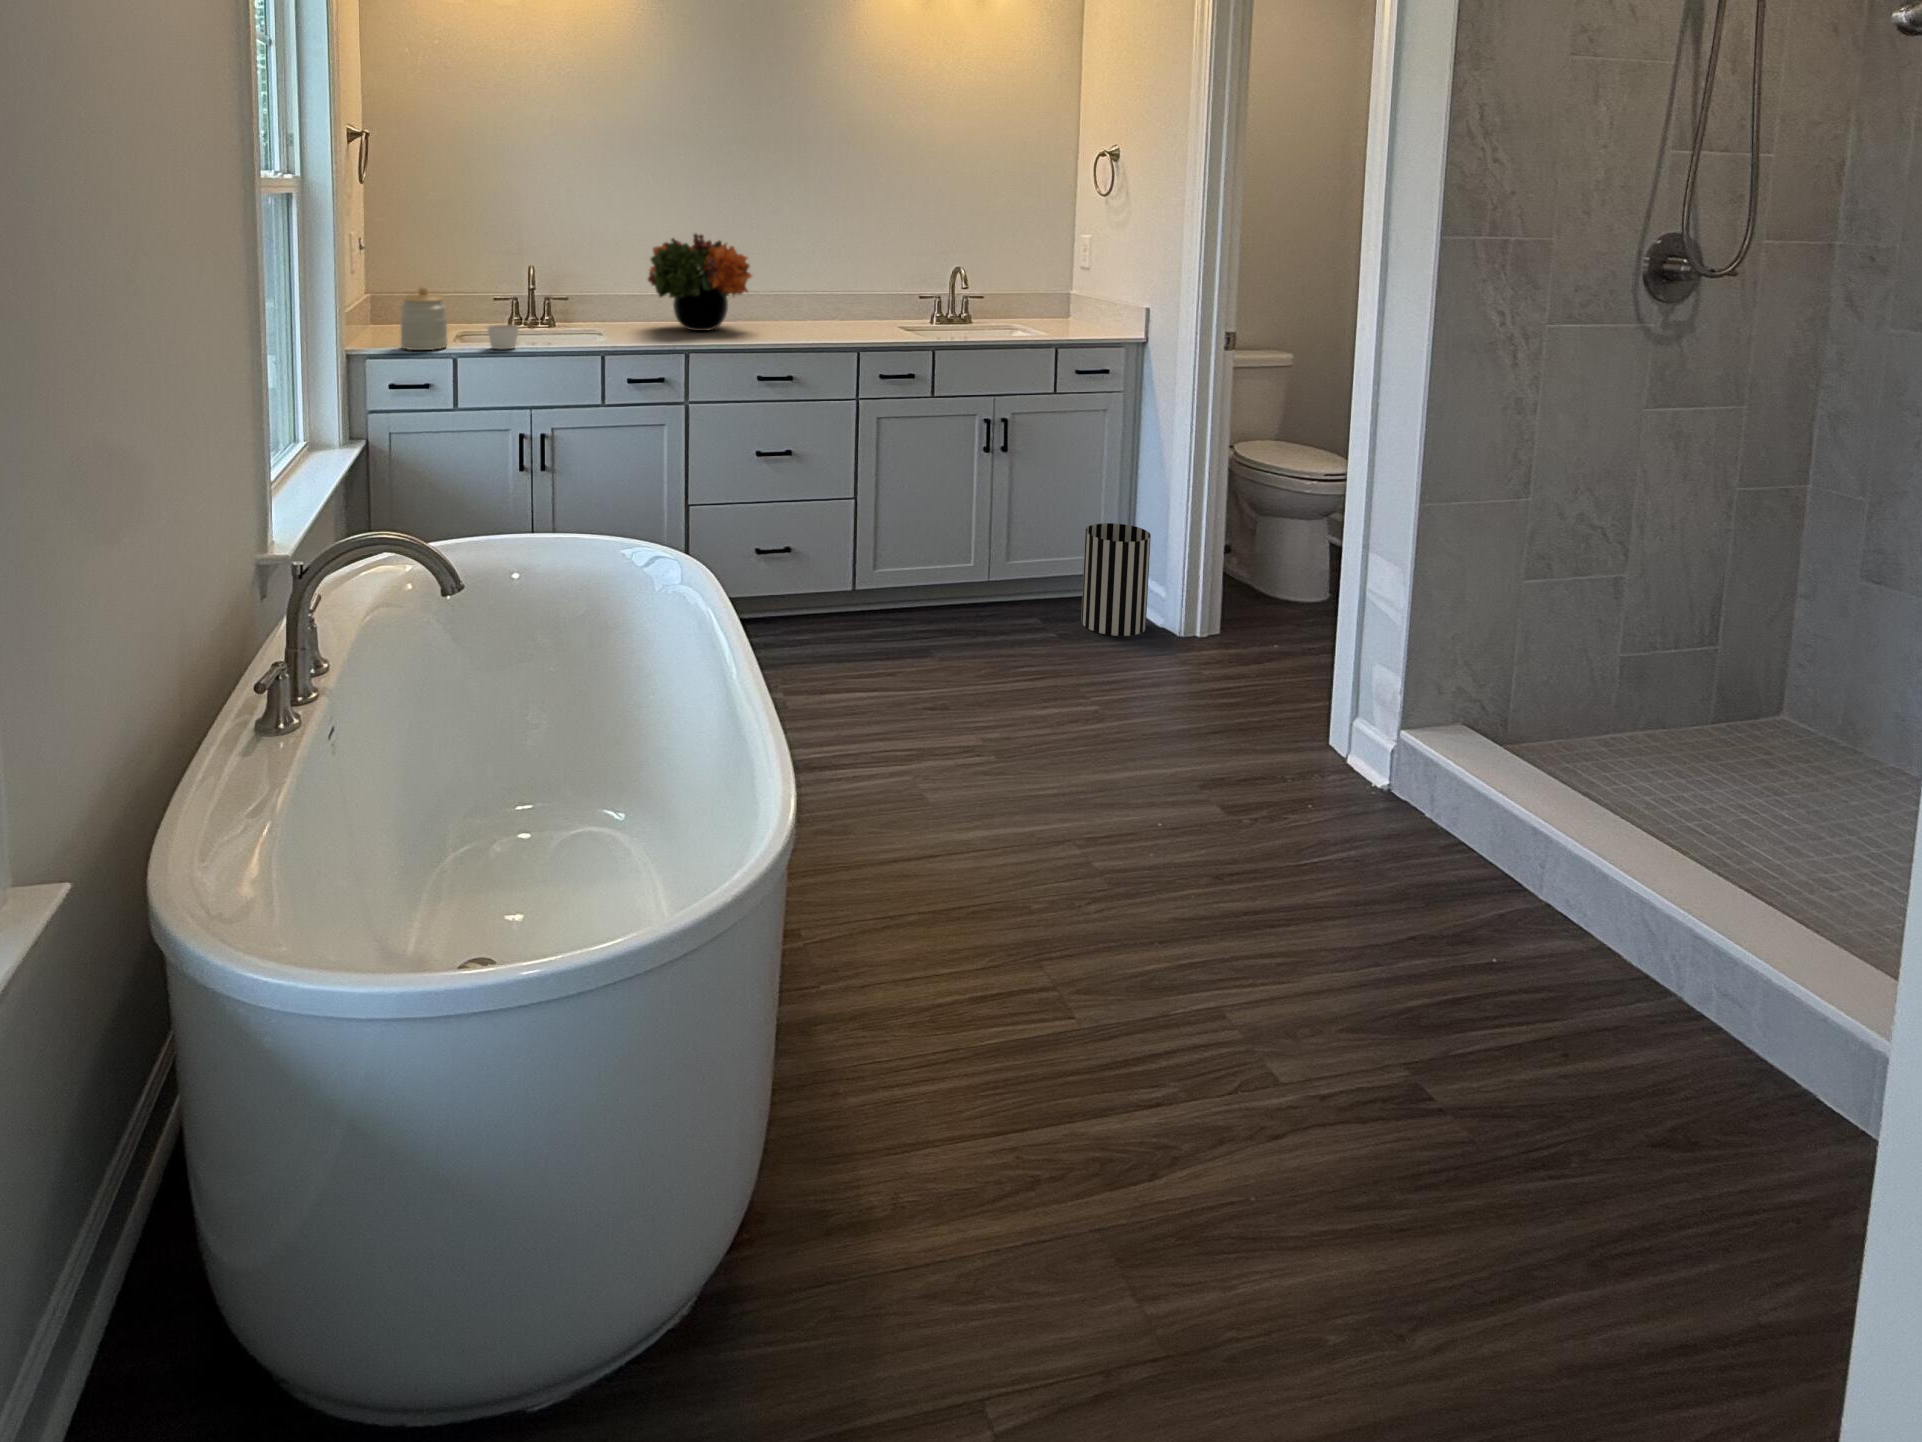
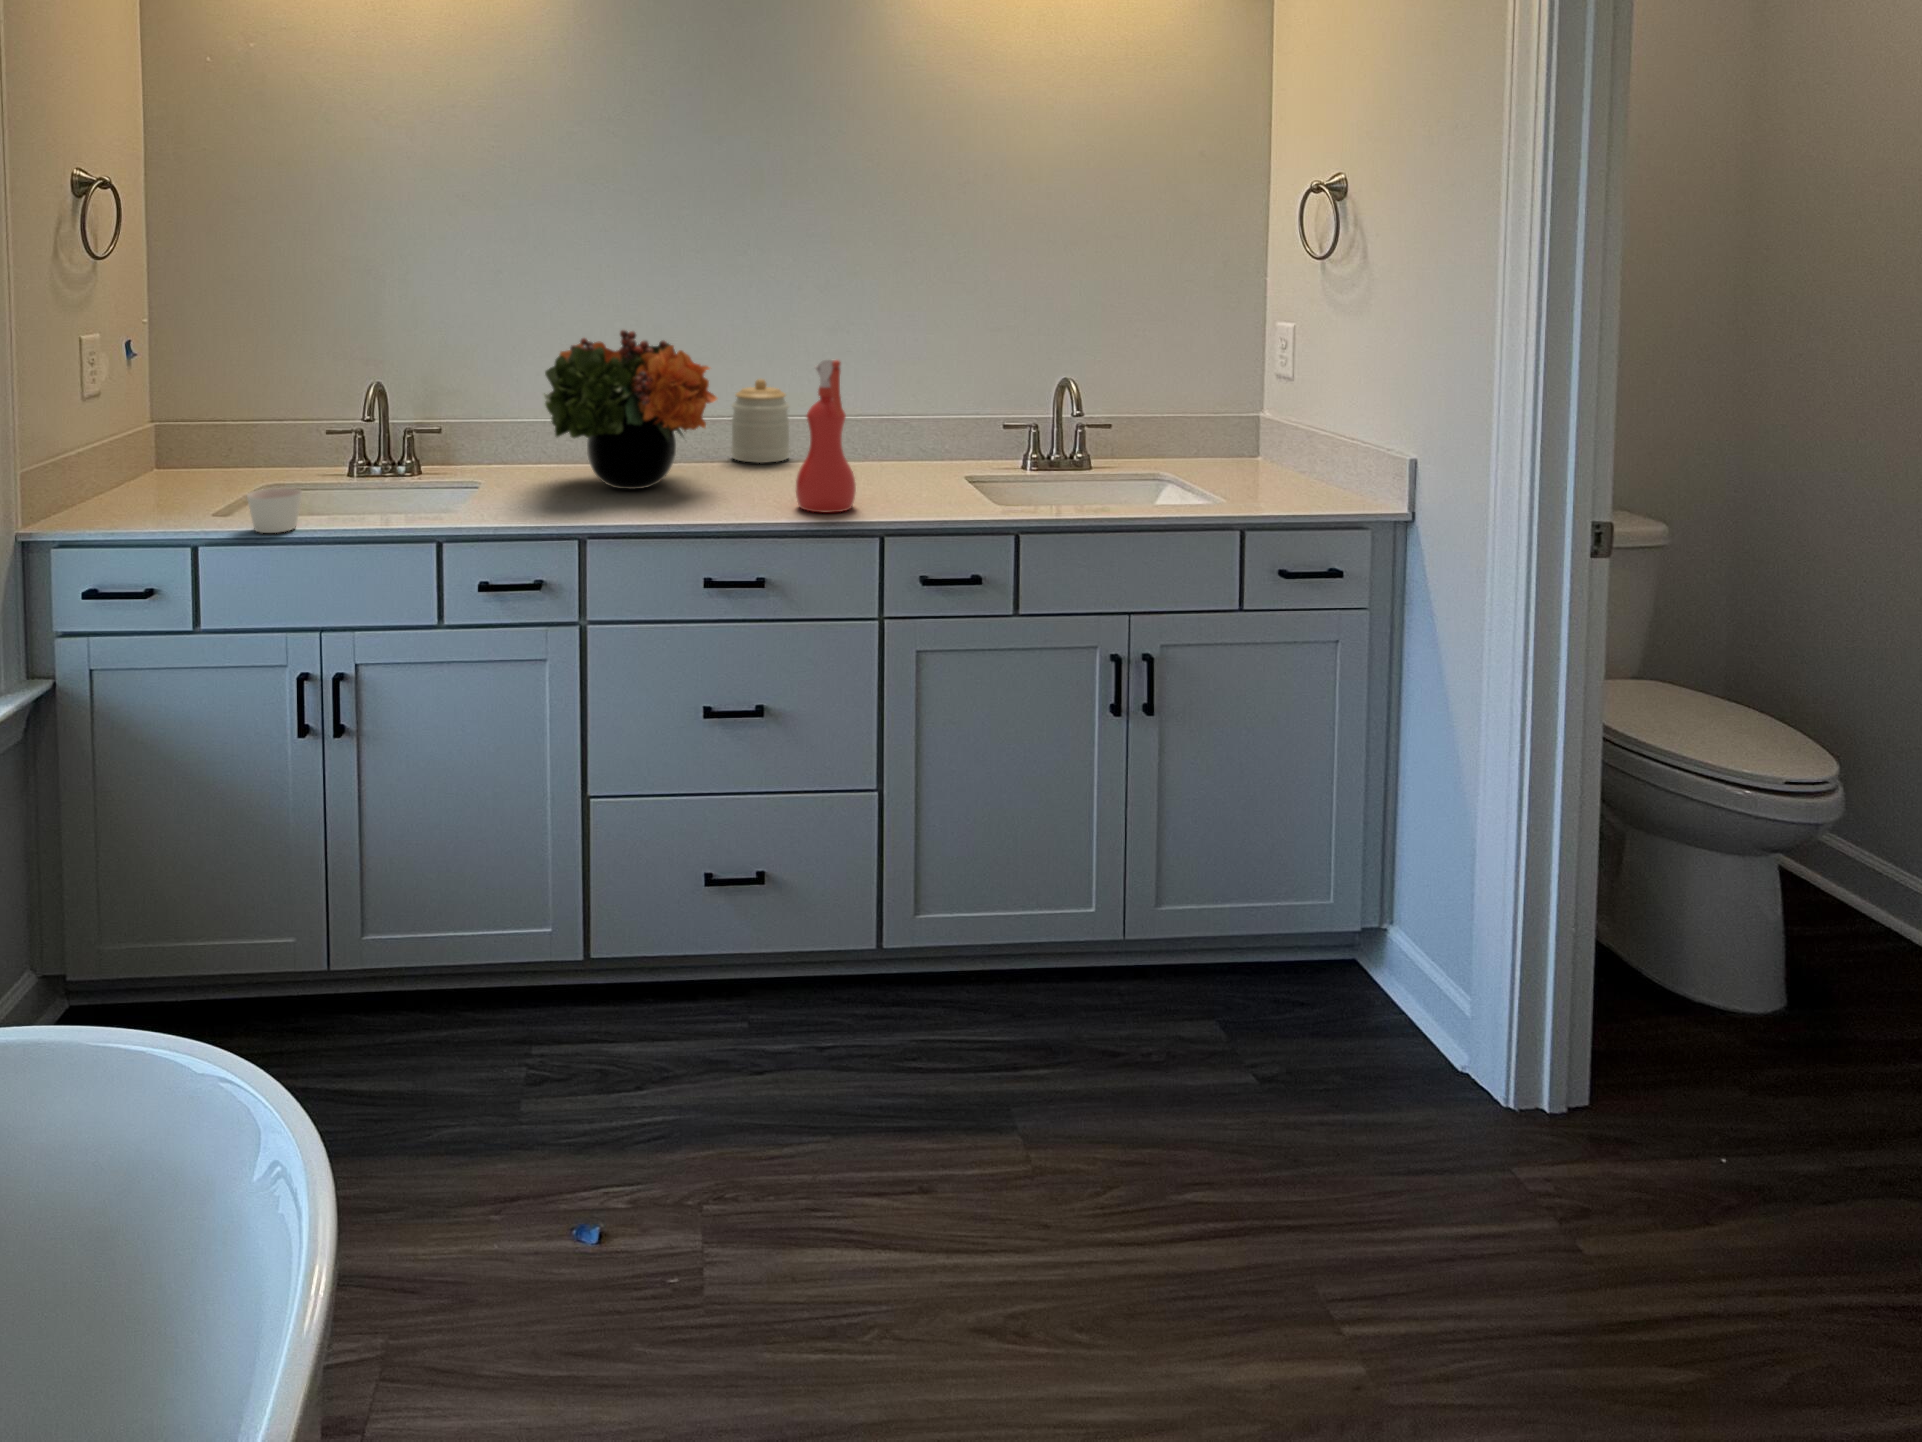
spray bottle: none [806,250,842,339] -> present [796,360,856,513]
jar: present [400,287,447,350] -> present [731,379,790,463]
wastebasket: present [1081,523,1151,636] -> none [1297,852,1433,1090]

